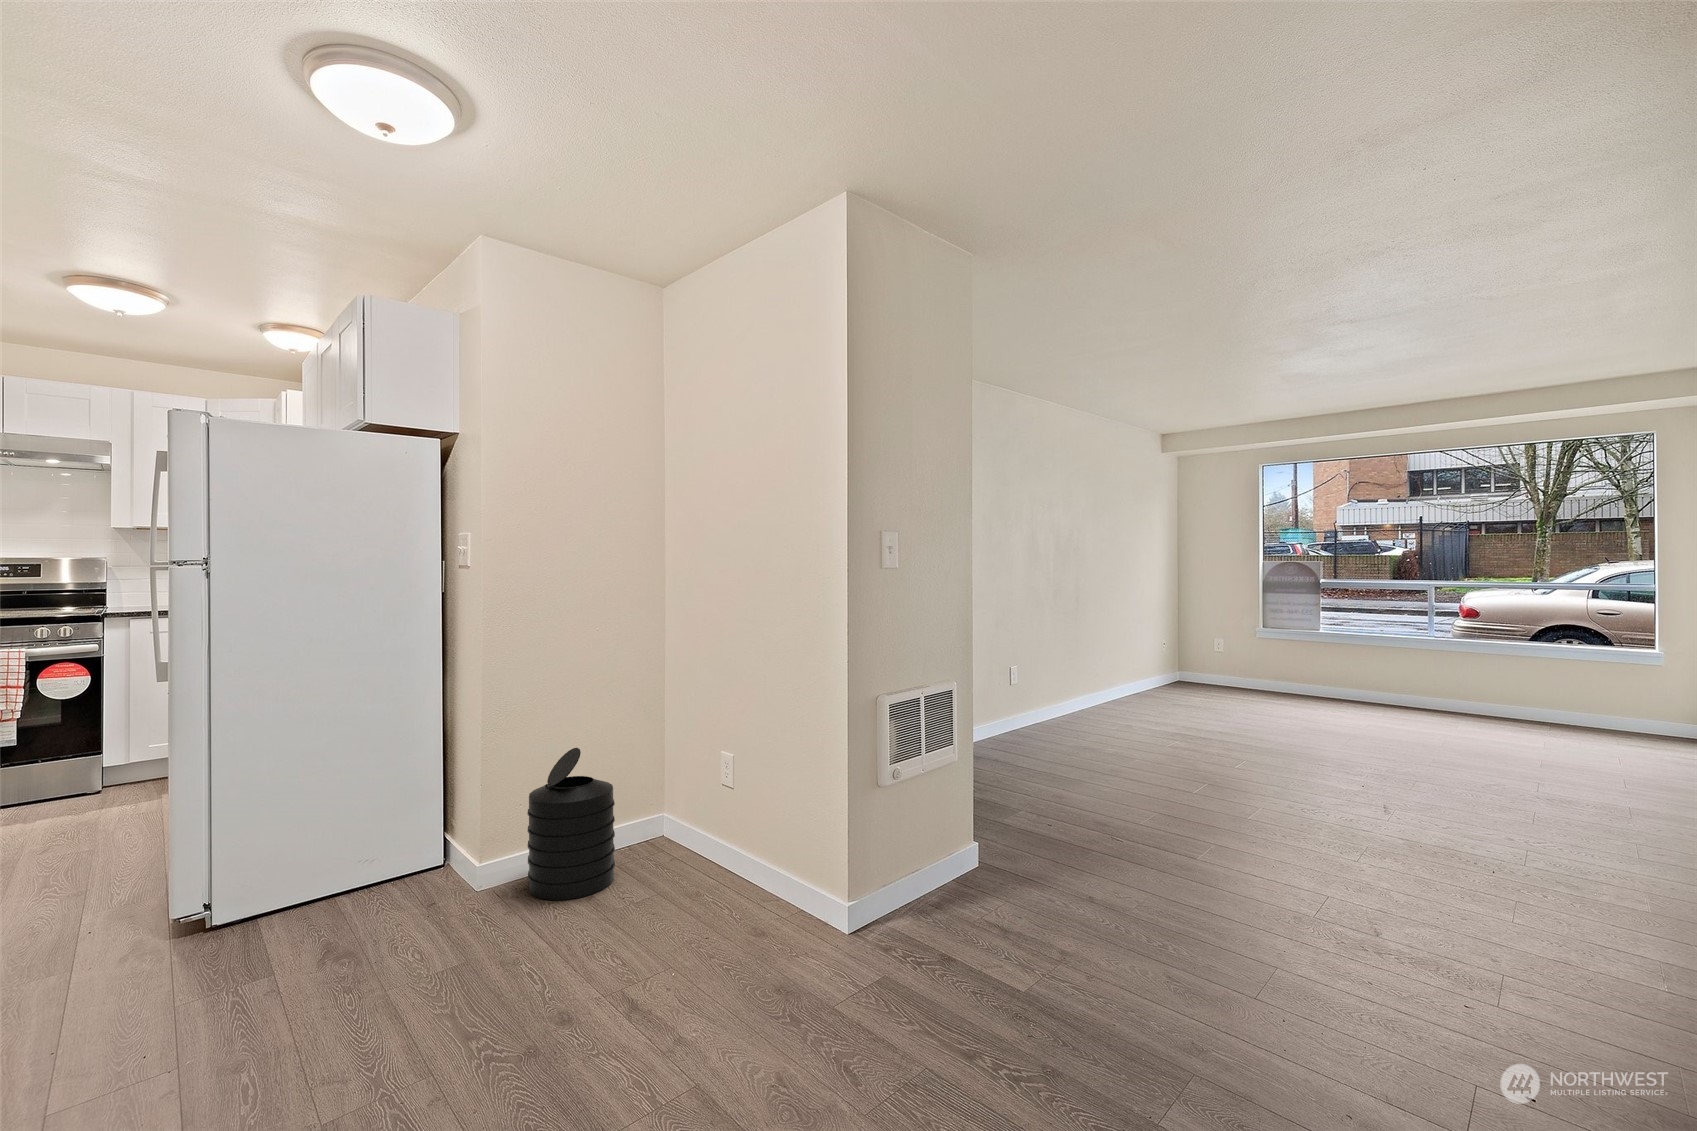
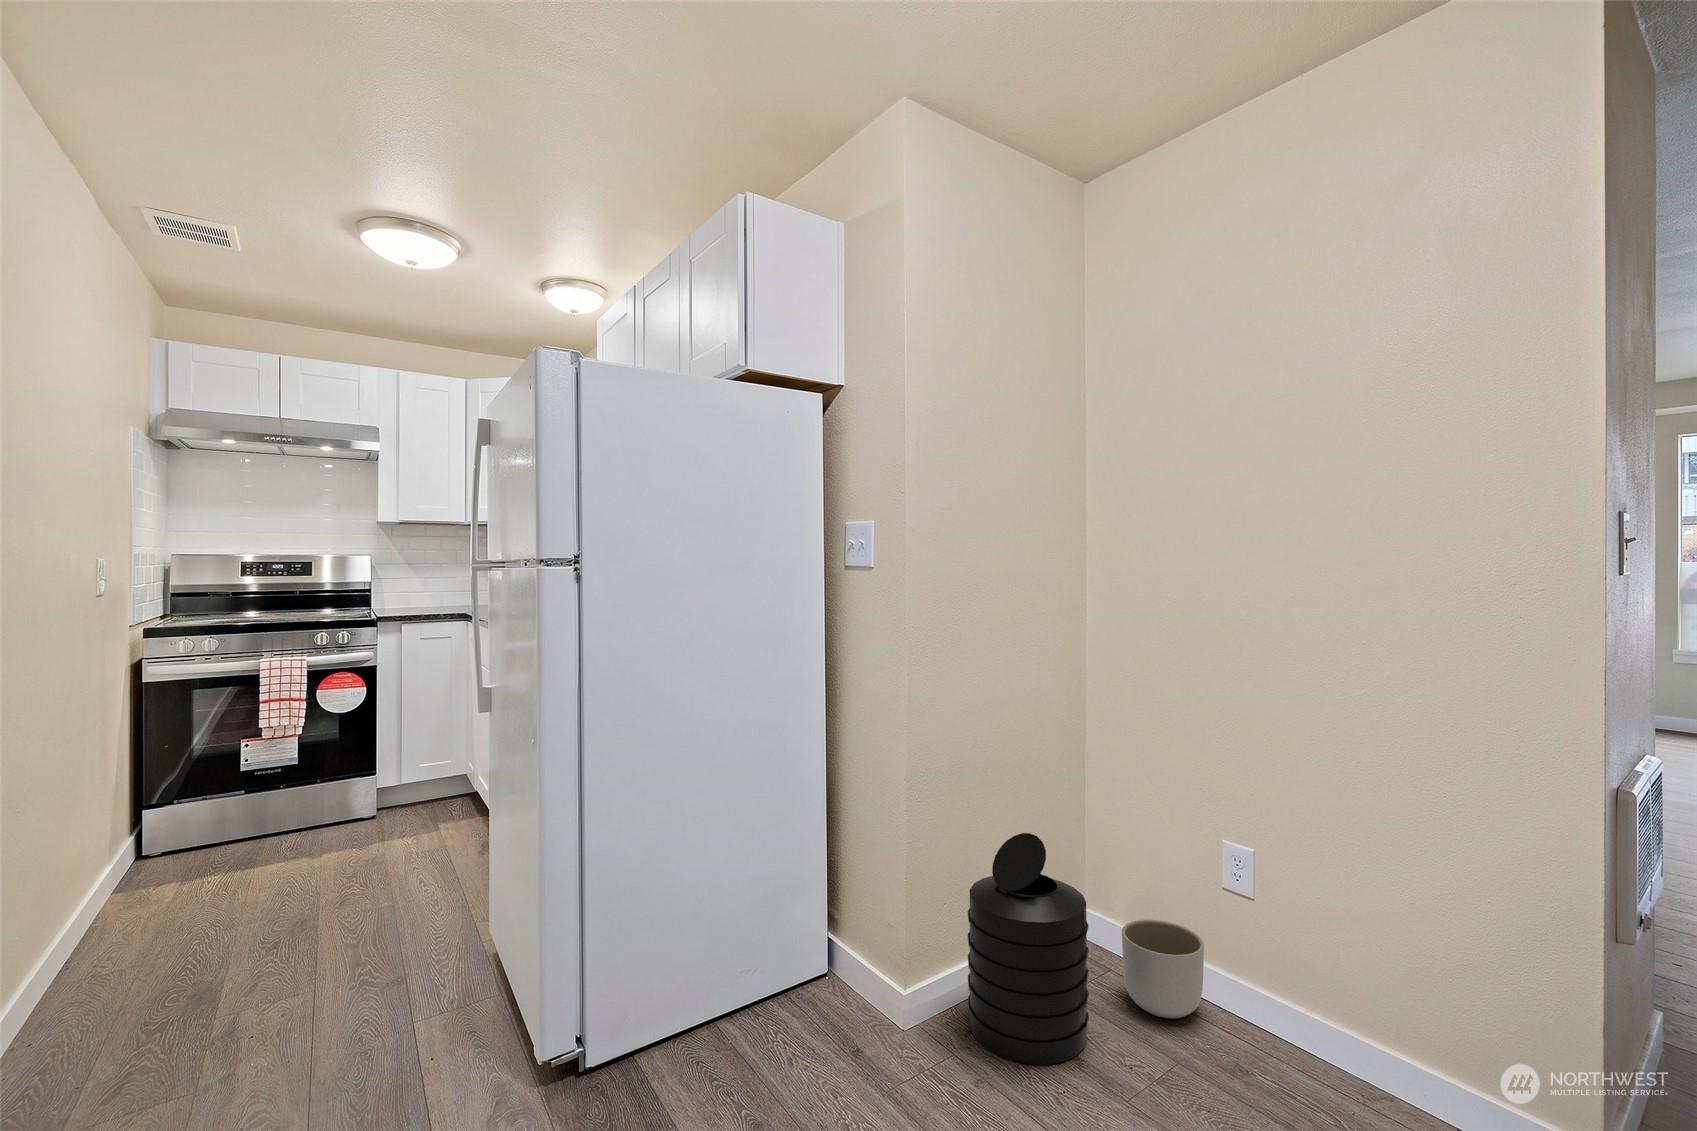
planter: none [654,809,708,870] -> present [1122,920,1204,1019]

